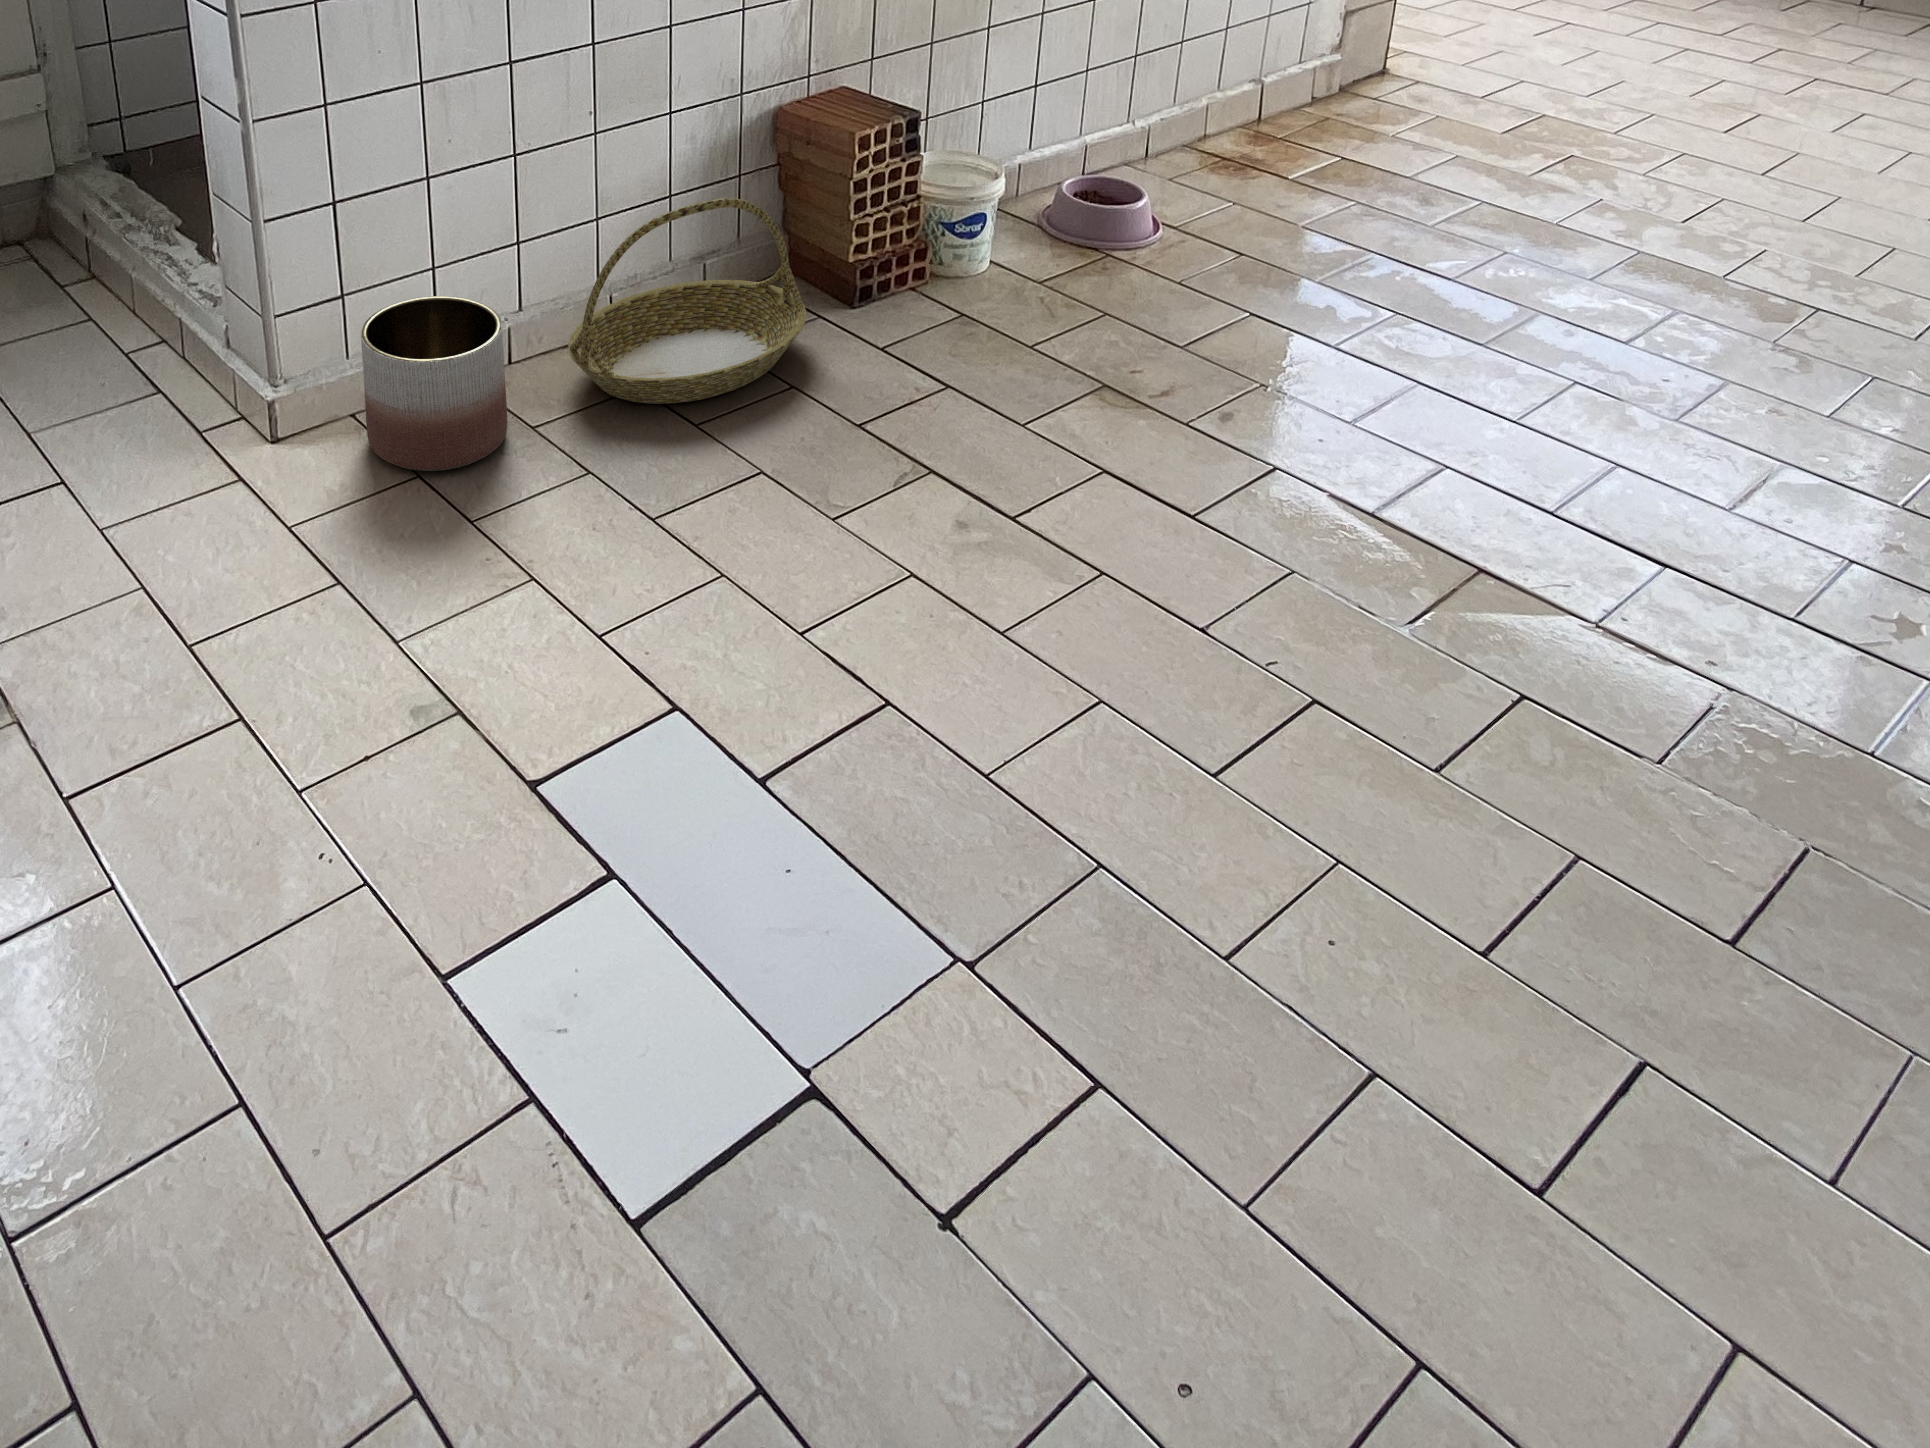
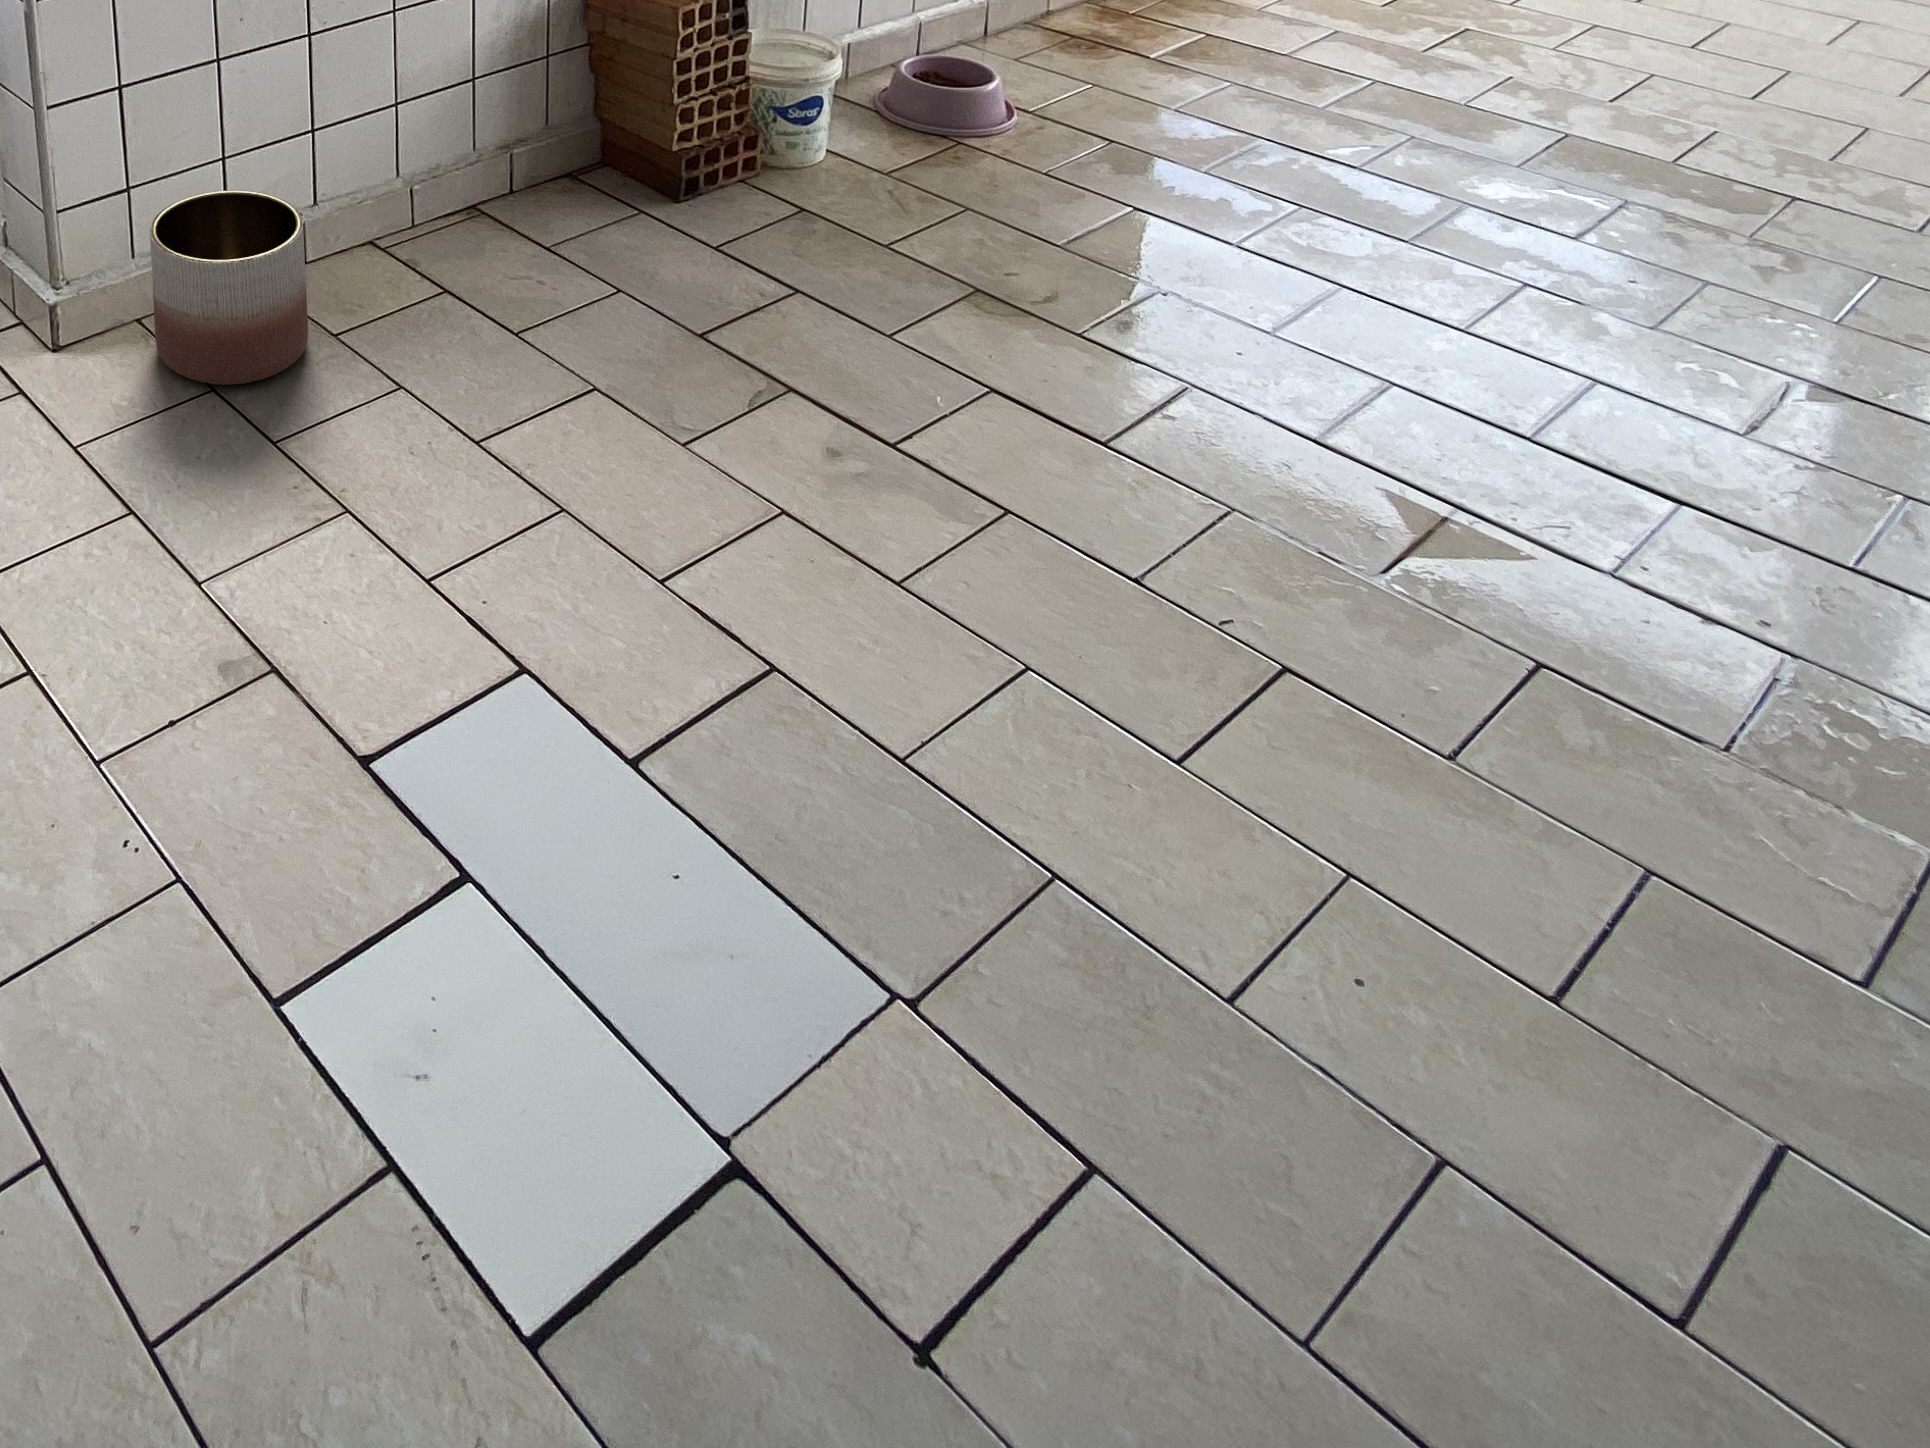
basket: present [568,198,807,404] -> none [370,81,630,309]

